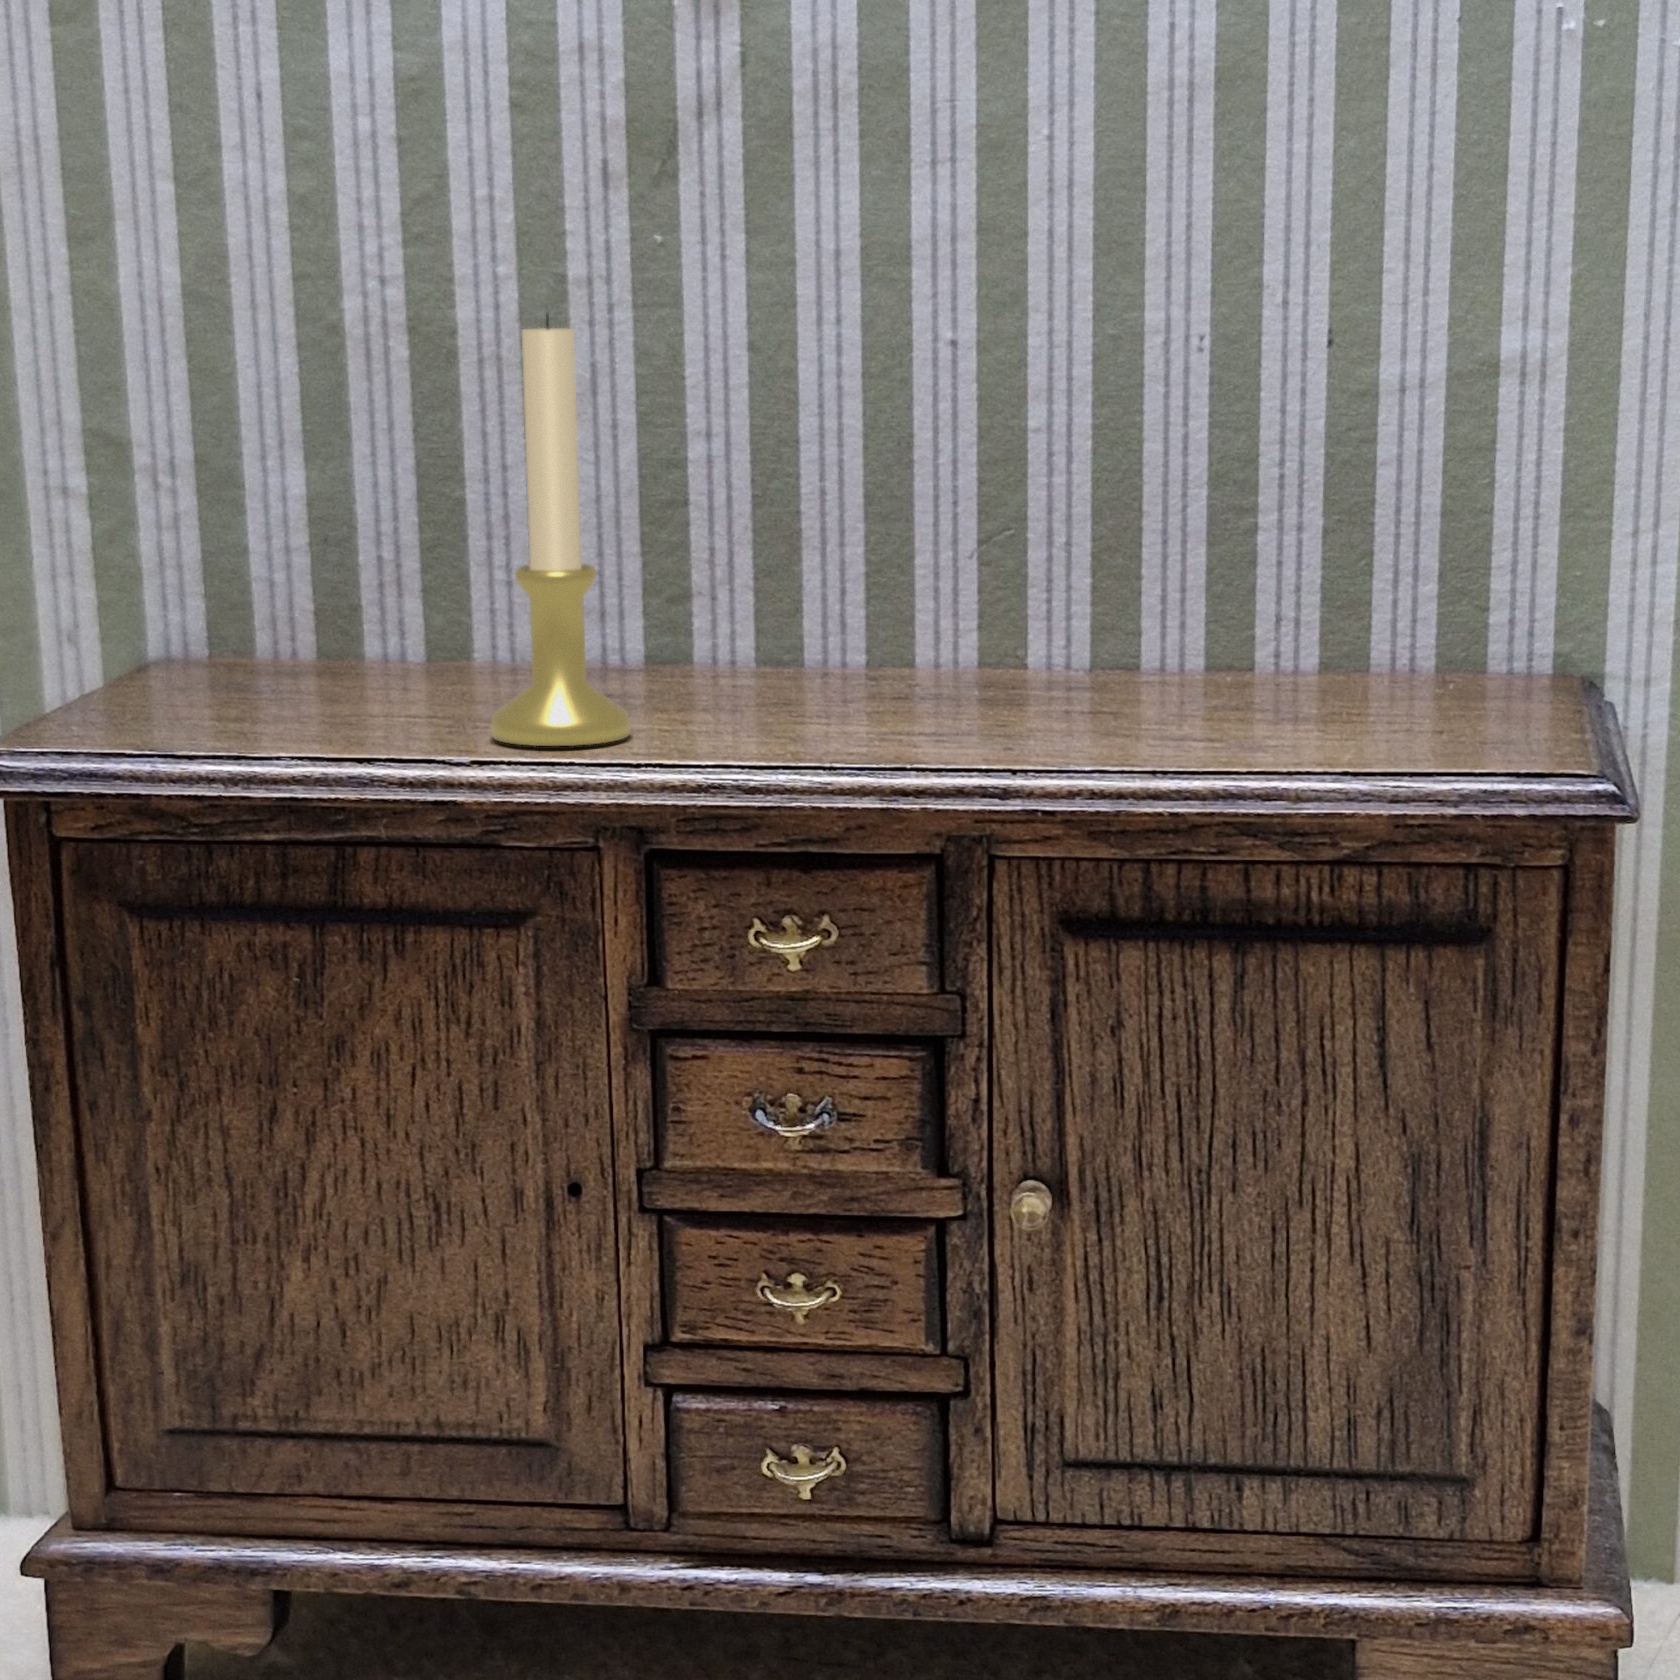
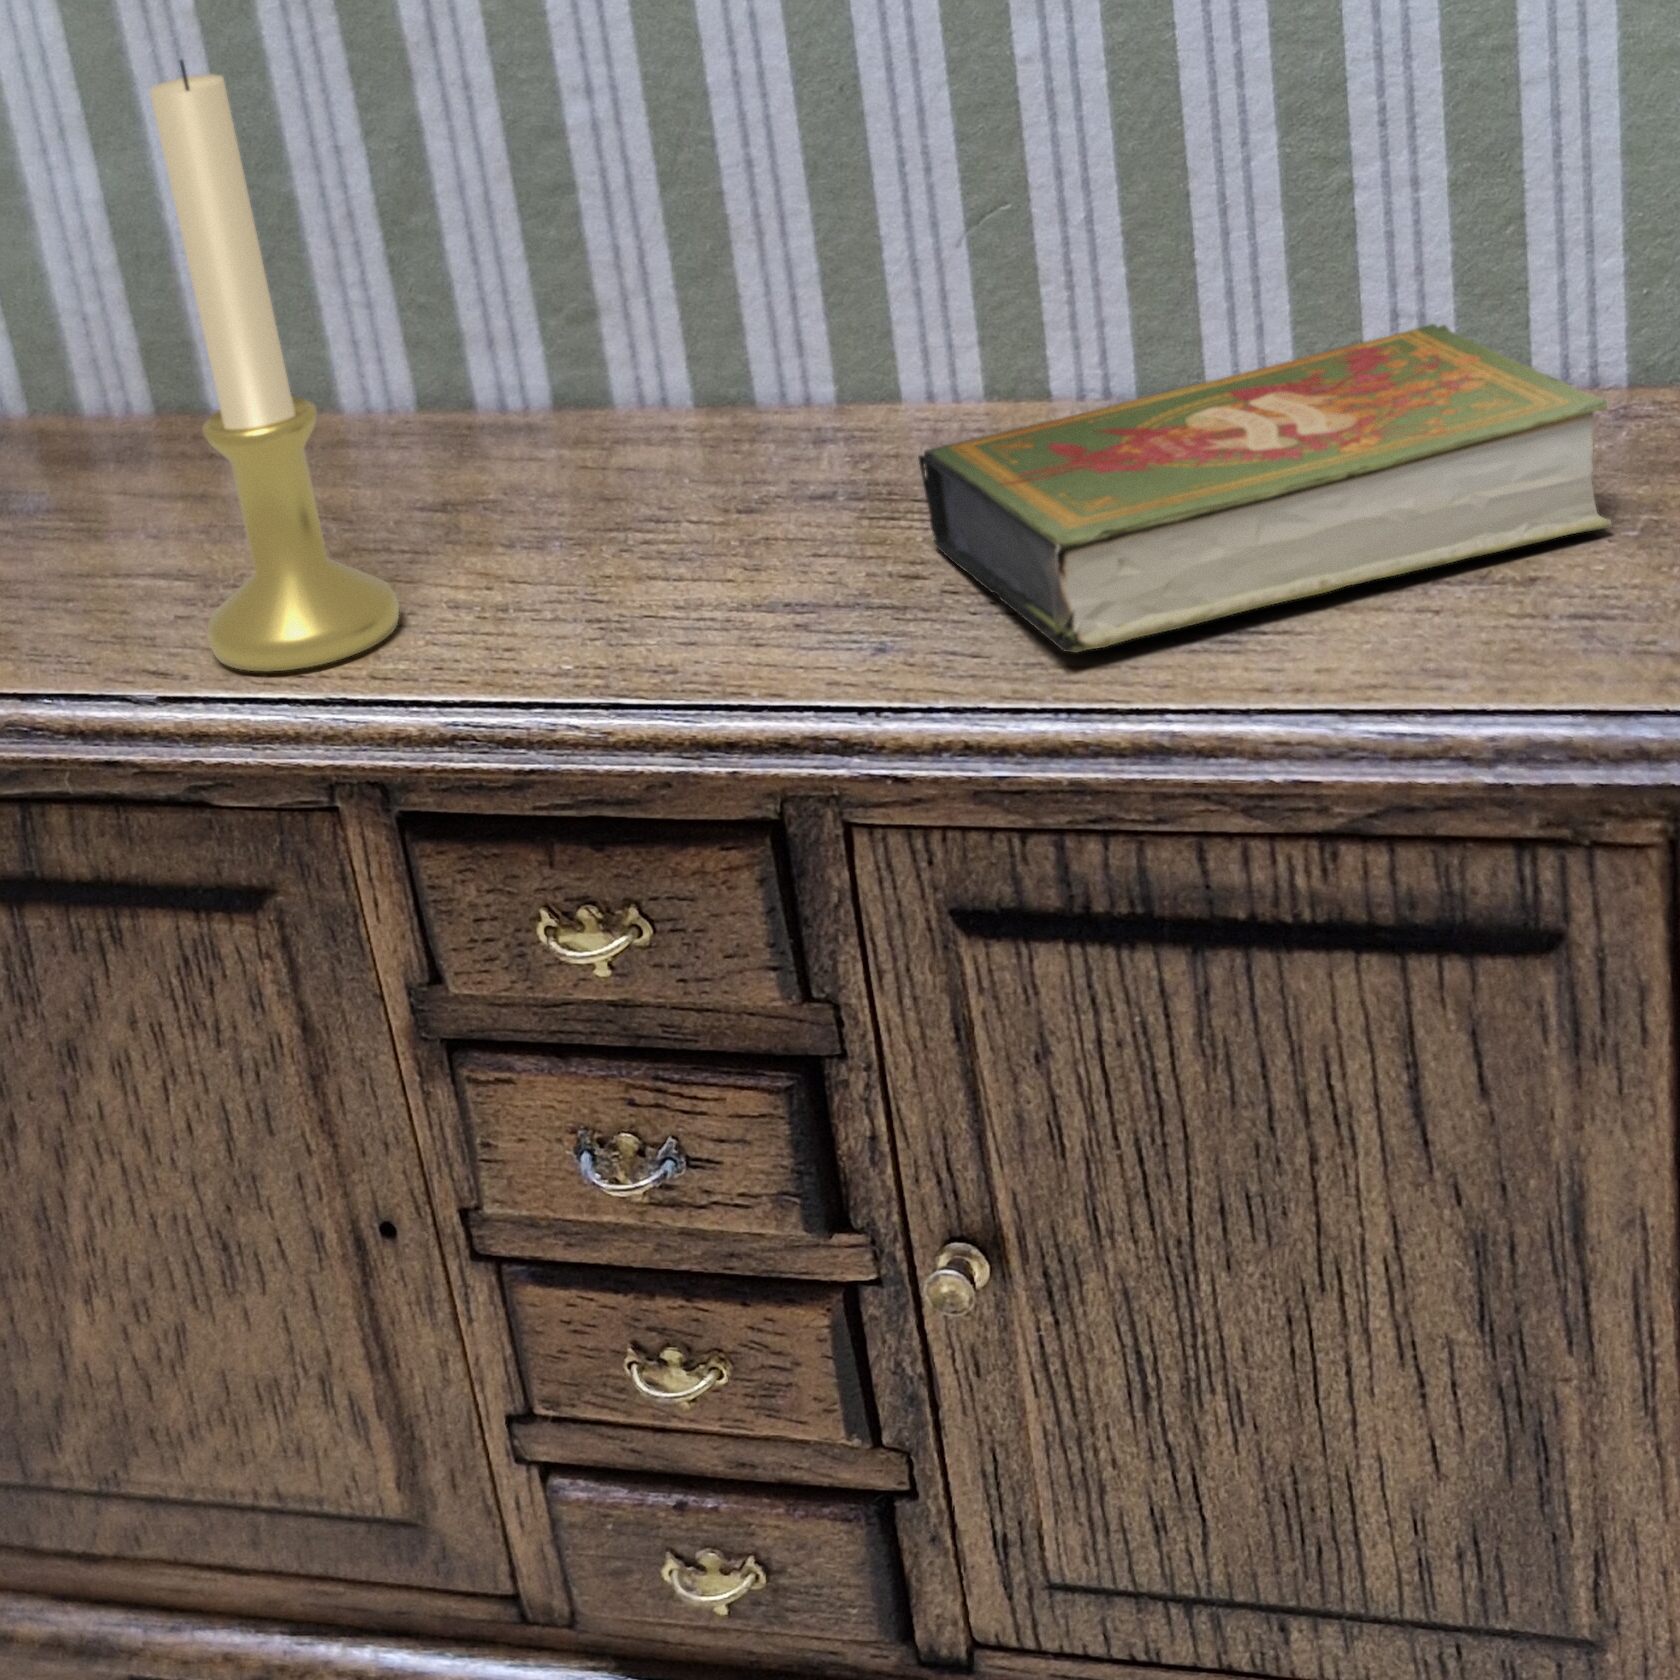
book: none [1003,612,1482,744] -> present [918,324,1613,653]

